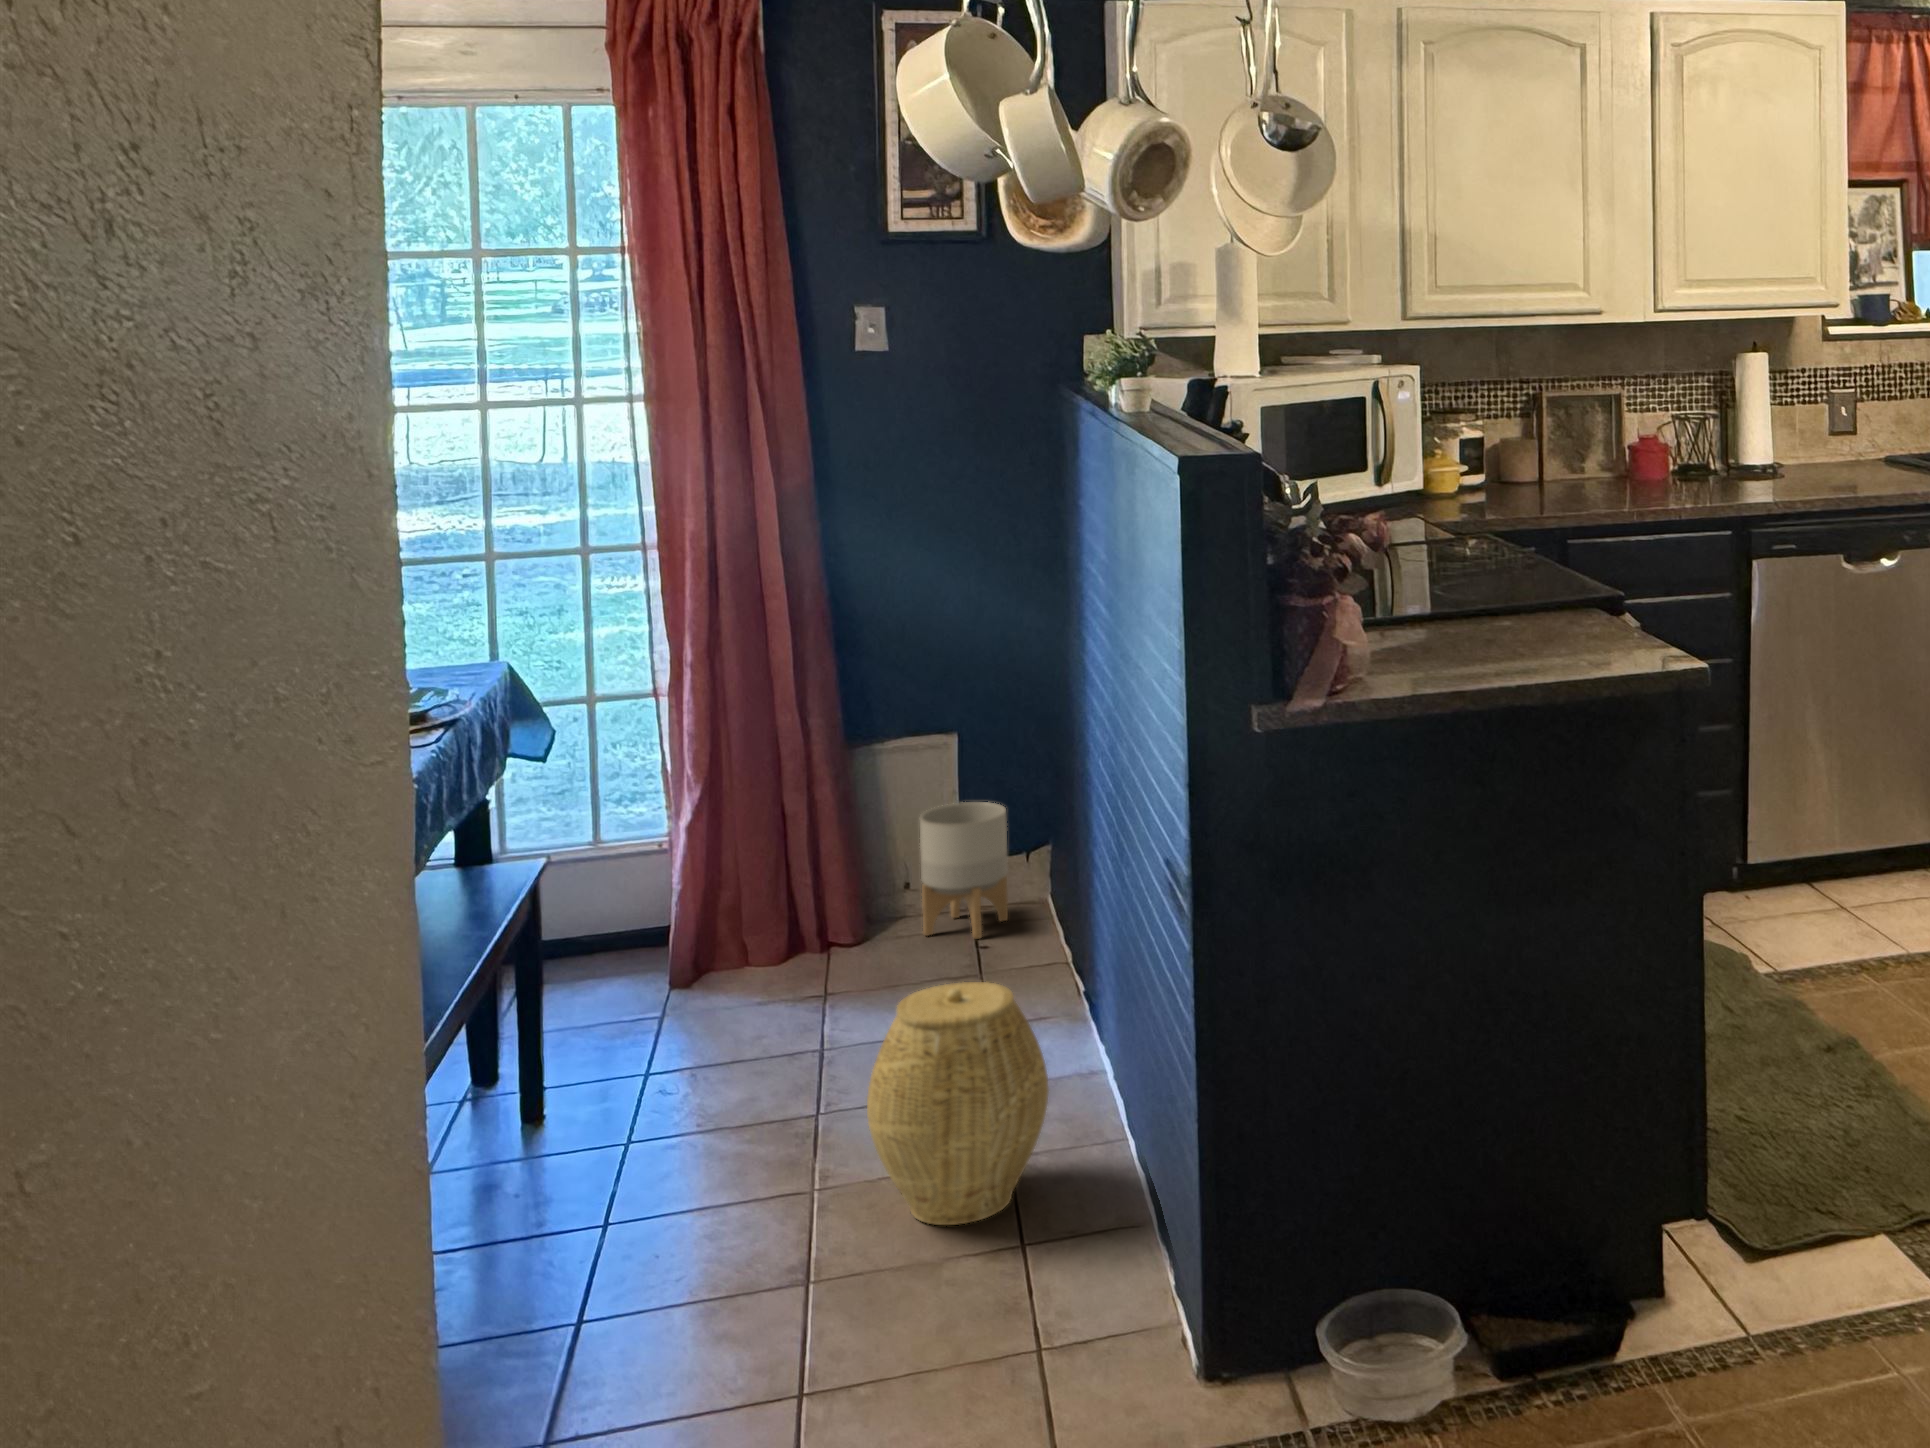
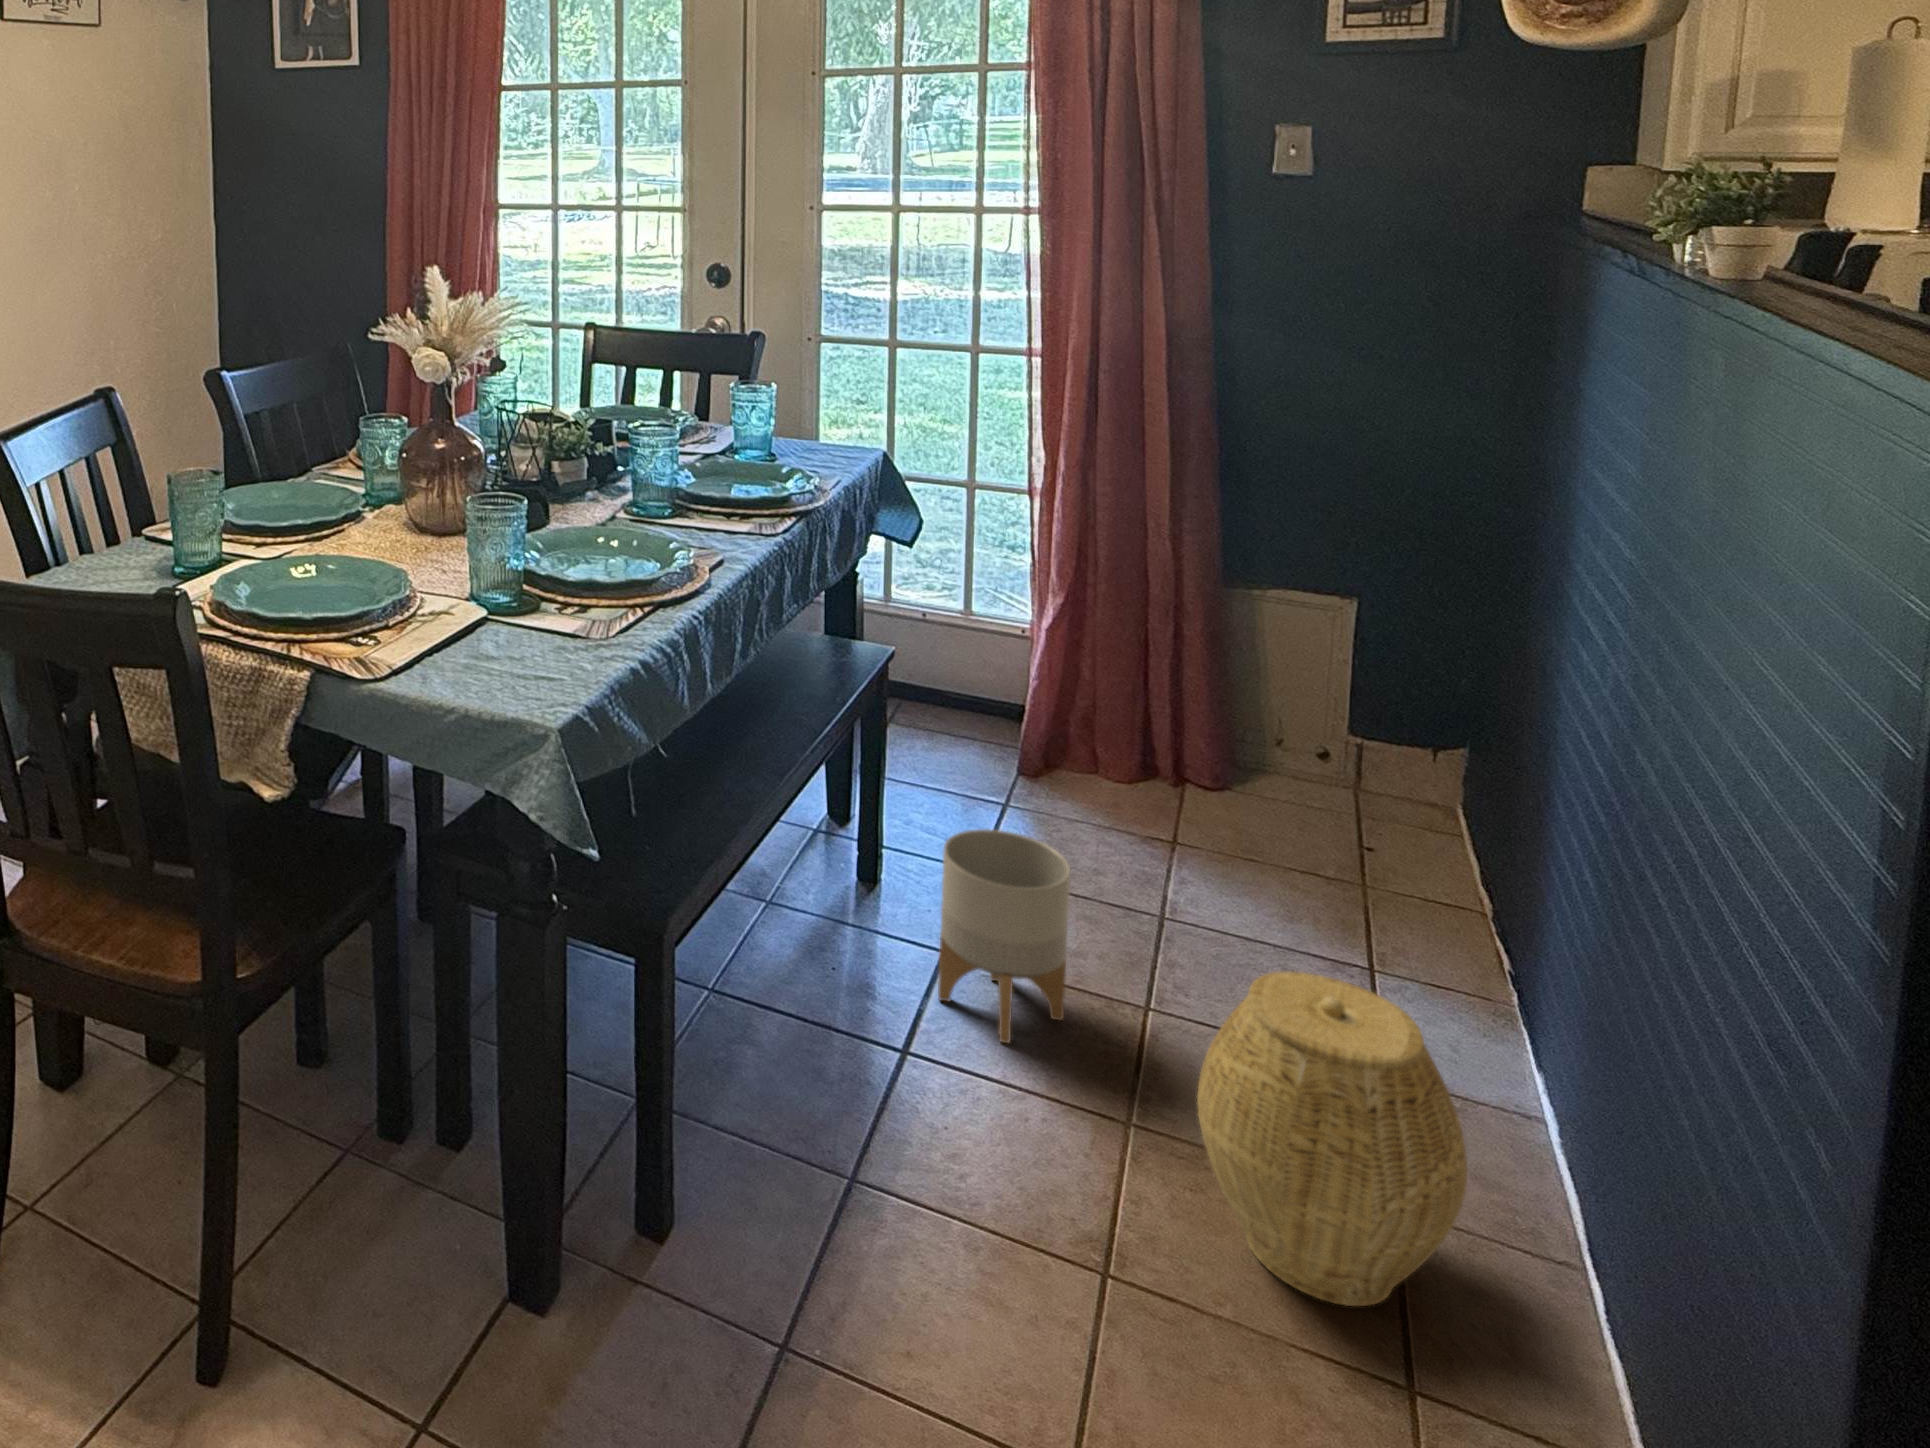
planter: present [920,802,1008,939] -> present [938,829,1070,1043]

